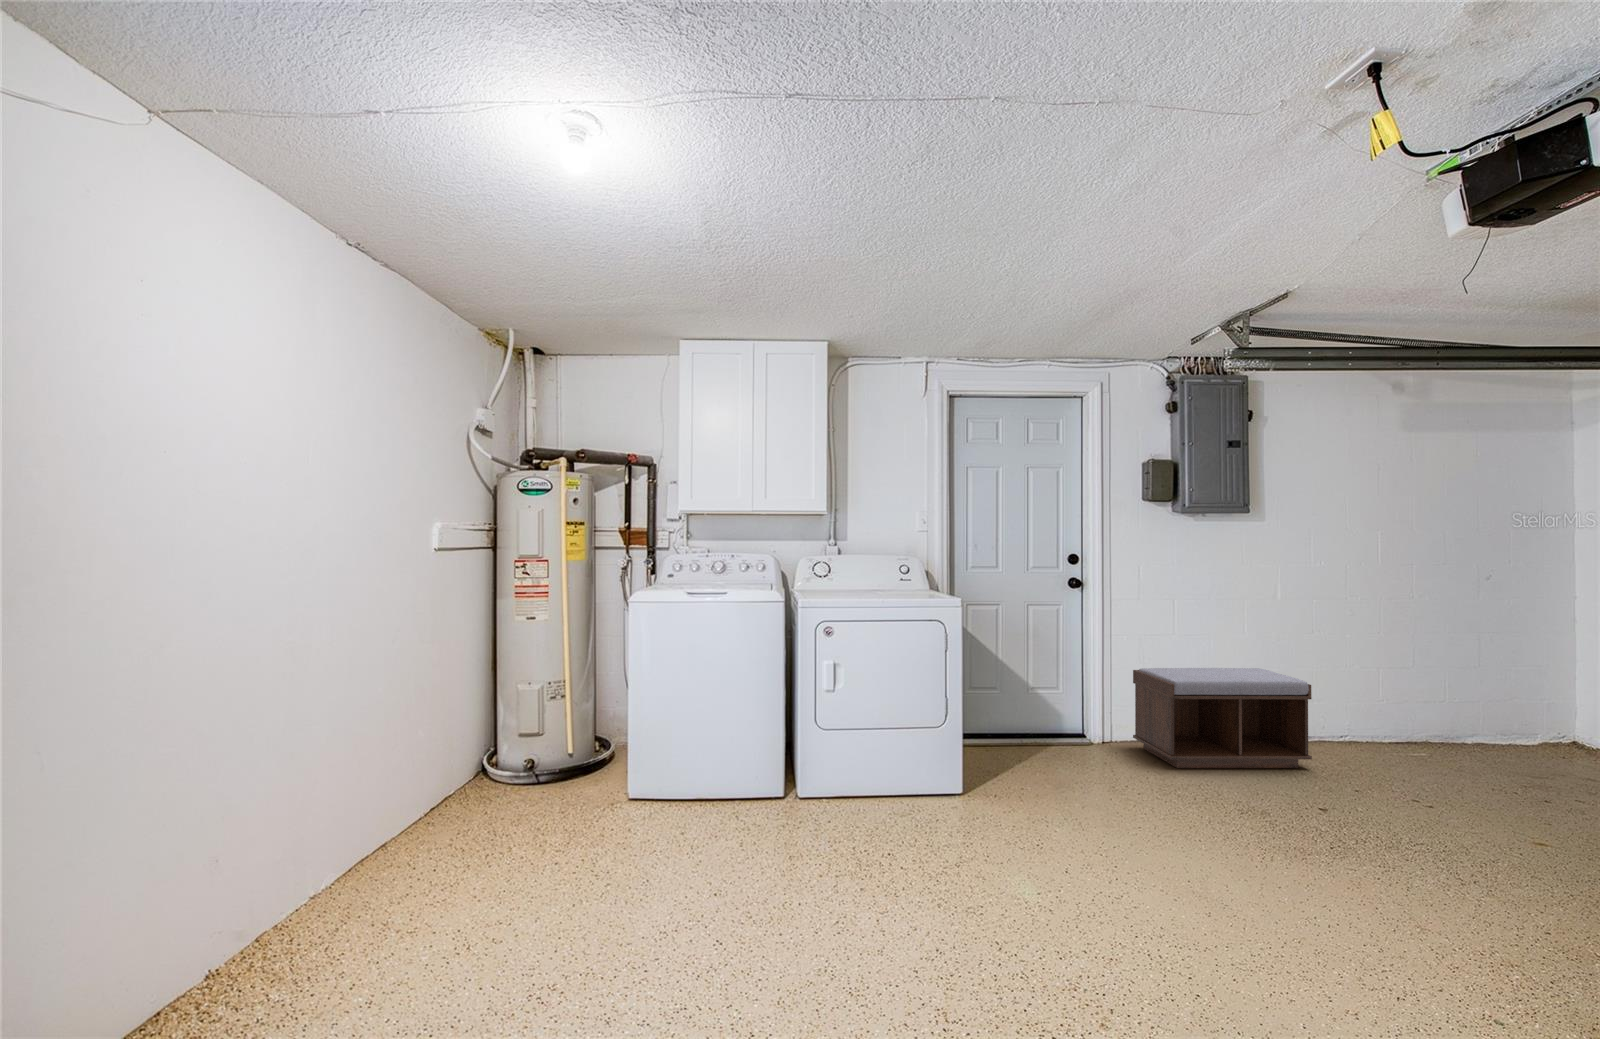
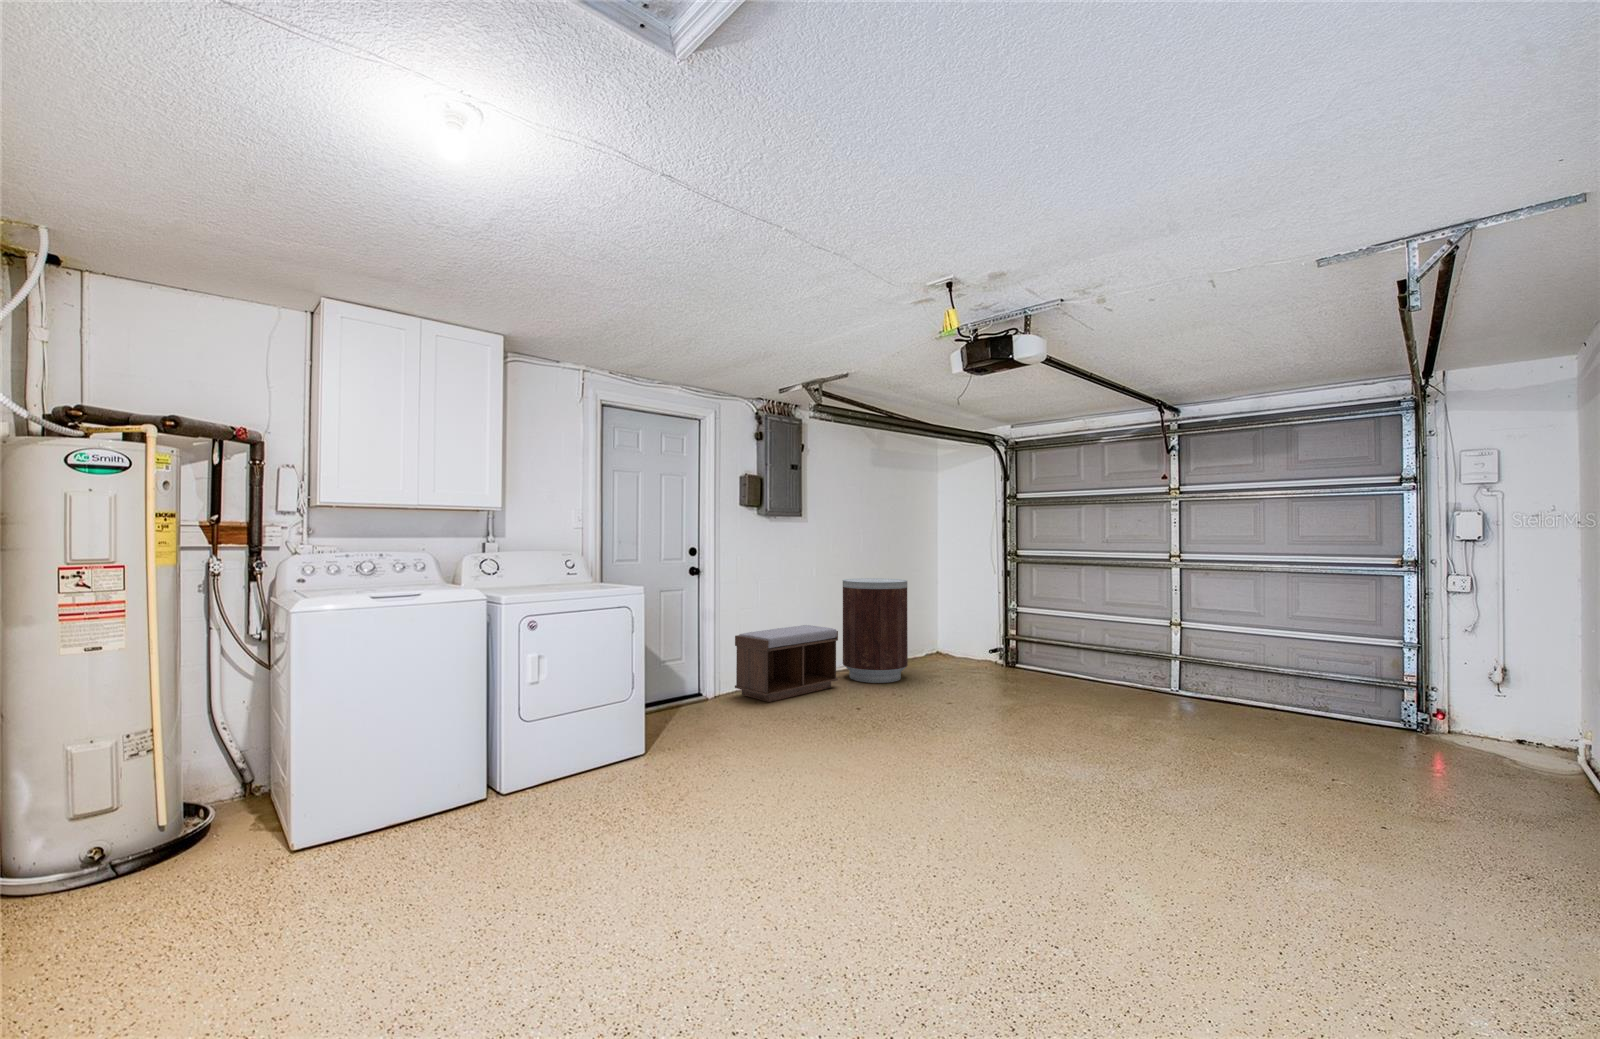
trash can: none [1331,607,1474,783] -> present [843,578,908,683]

